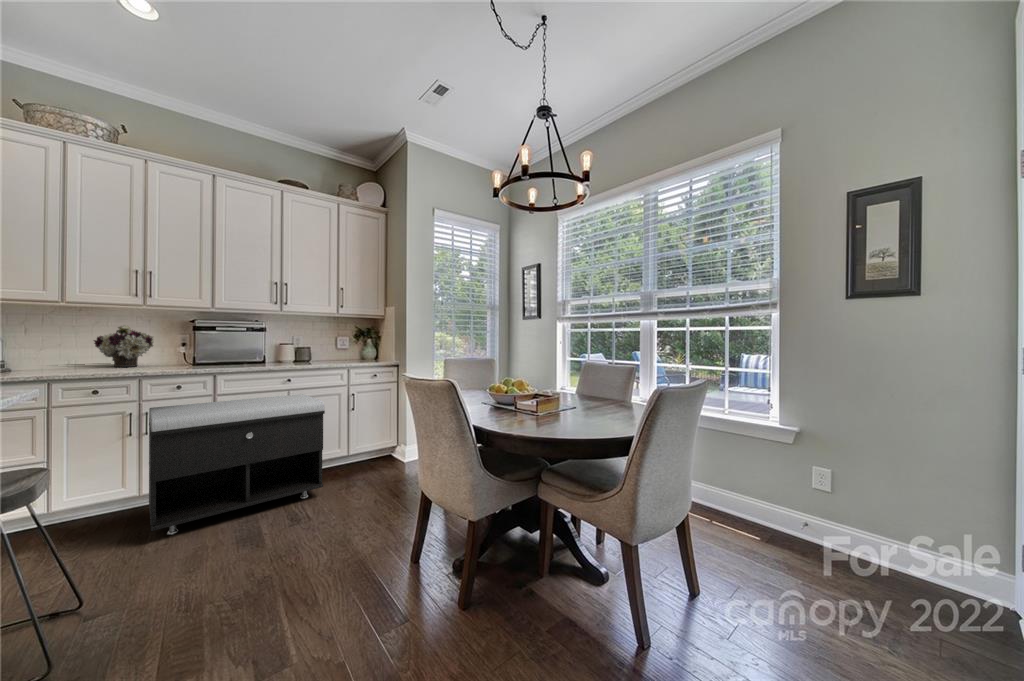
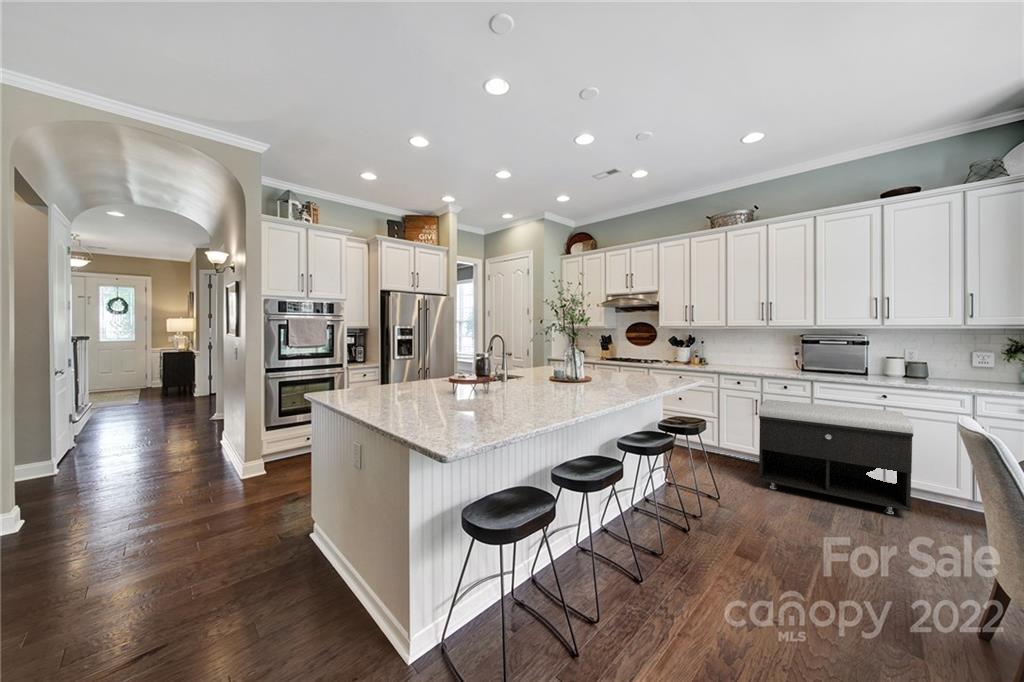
flower arrangement: present [94,325,154,367] -> none [743,340,776,369]

